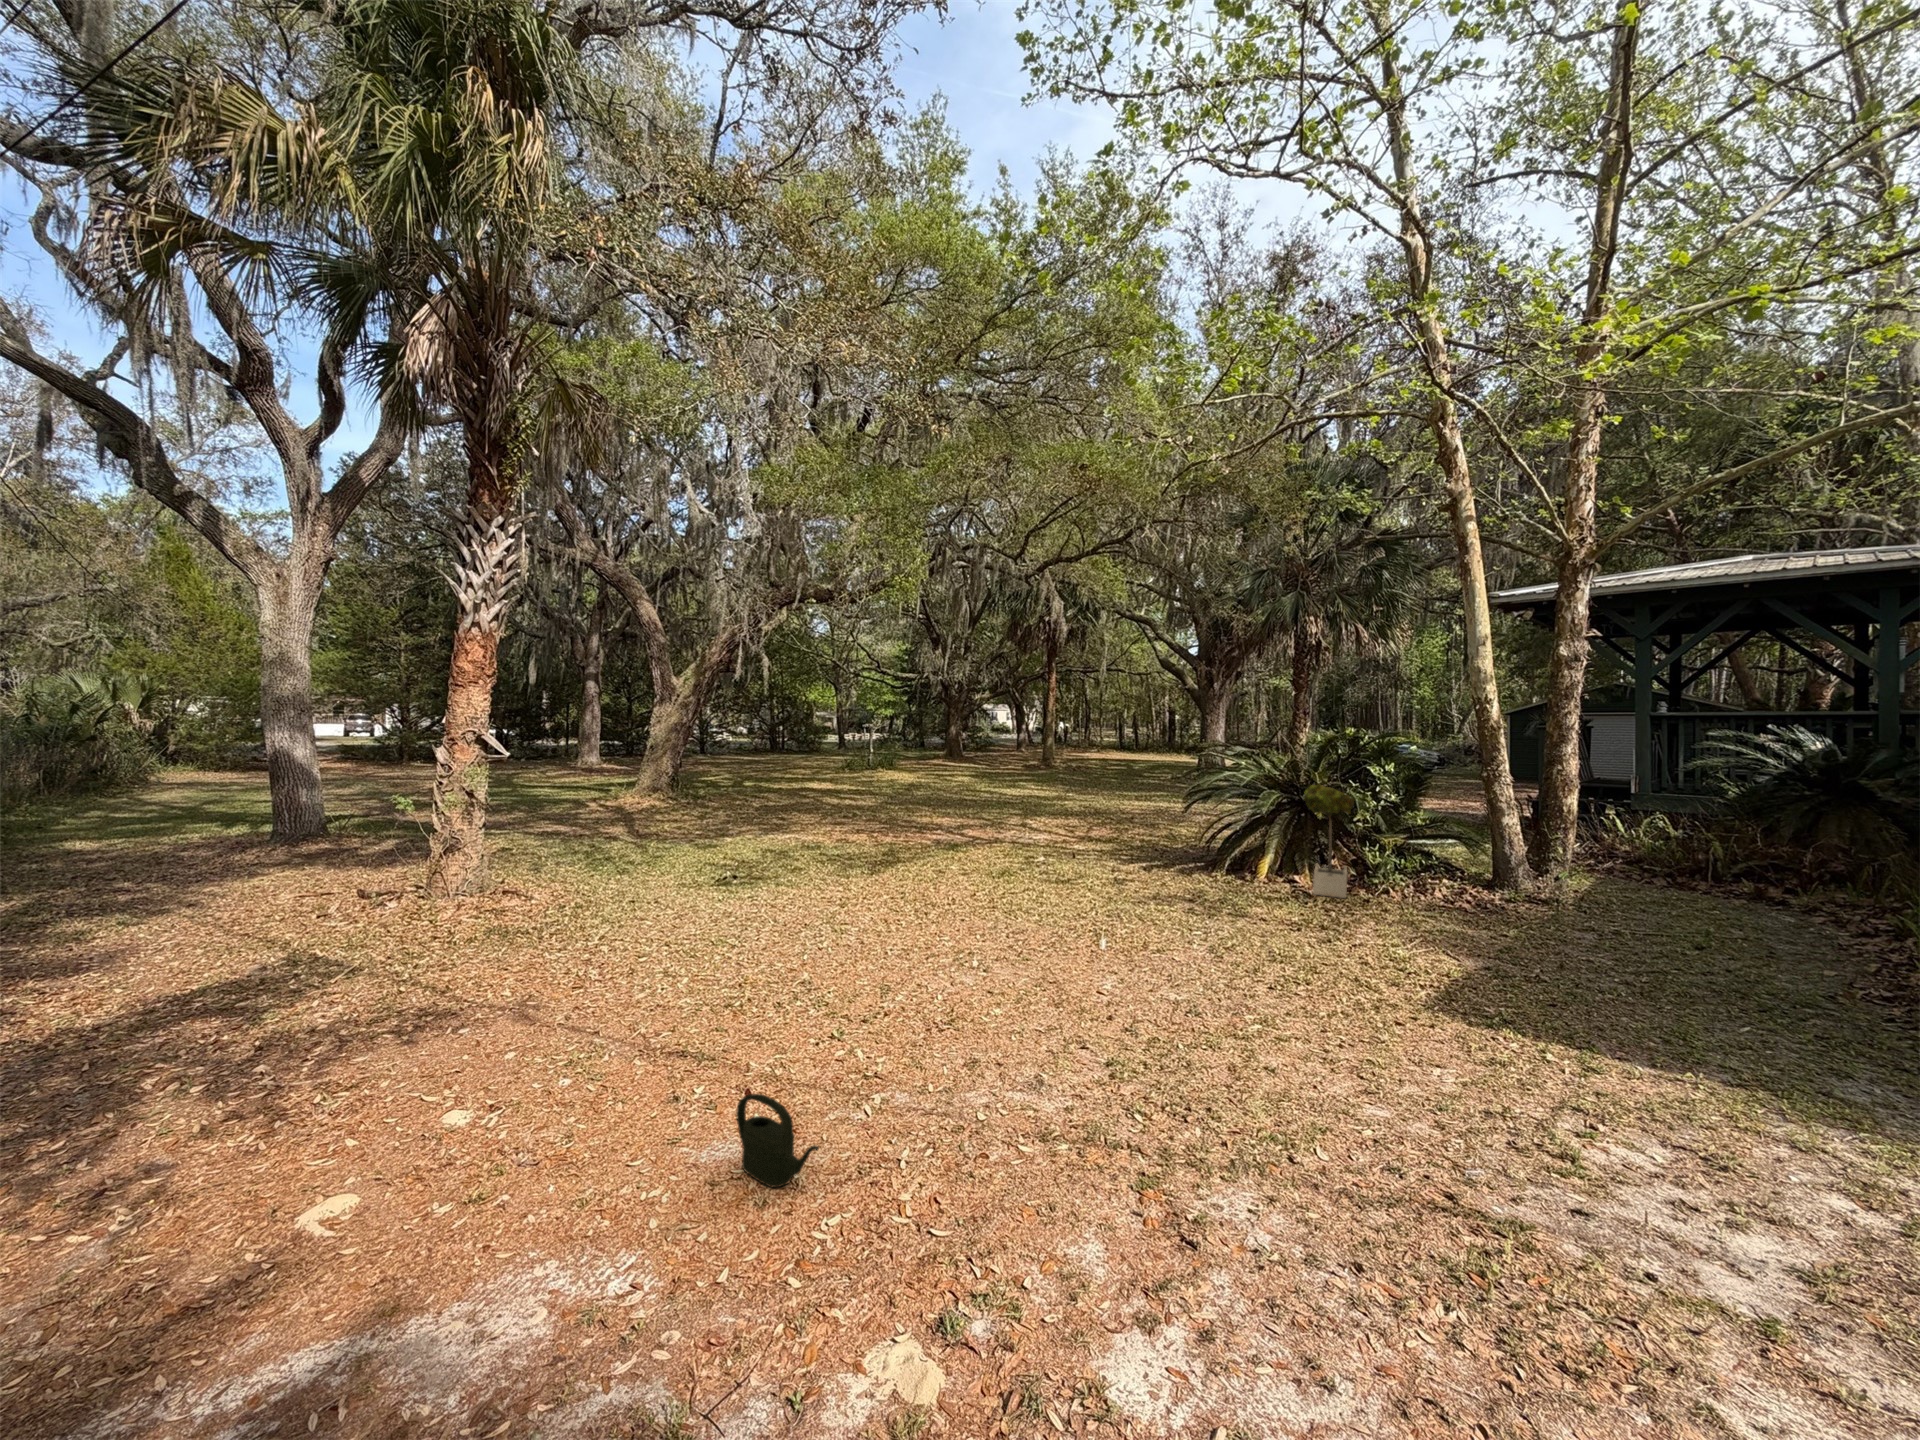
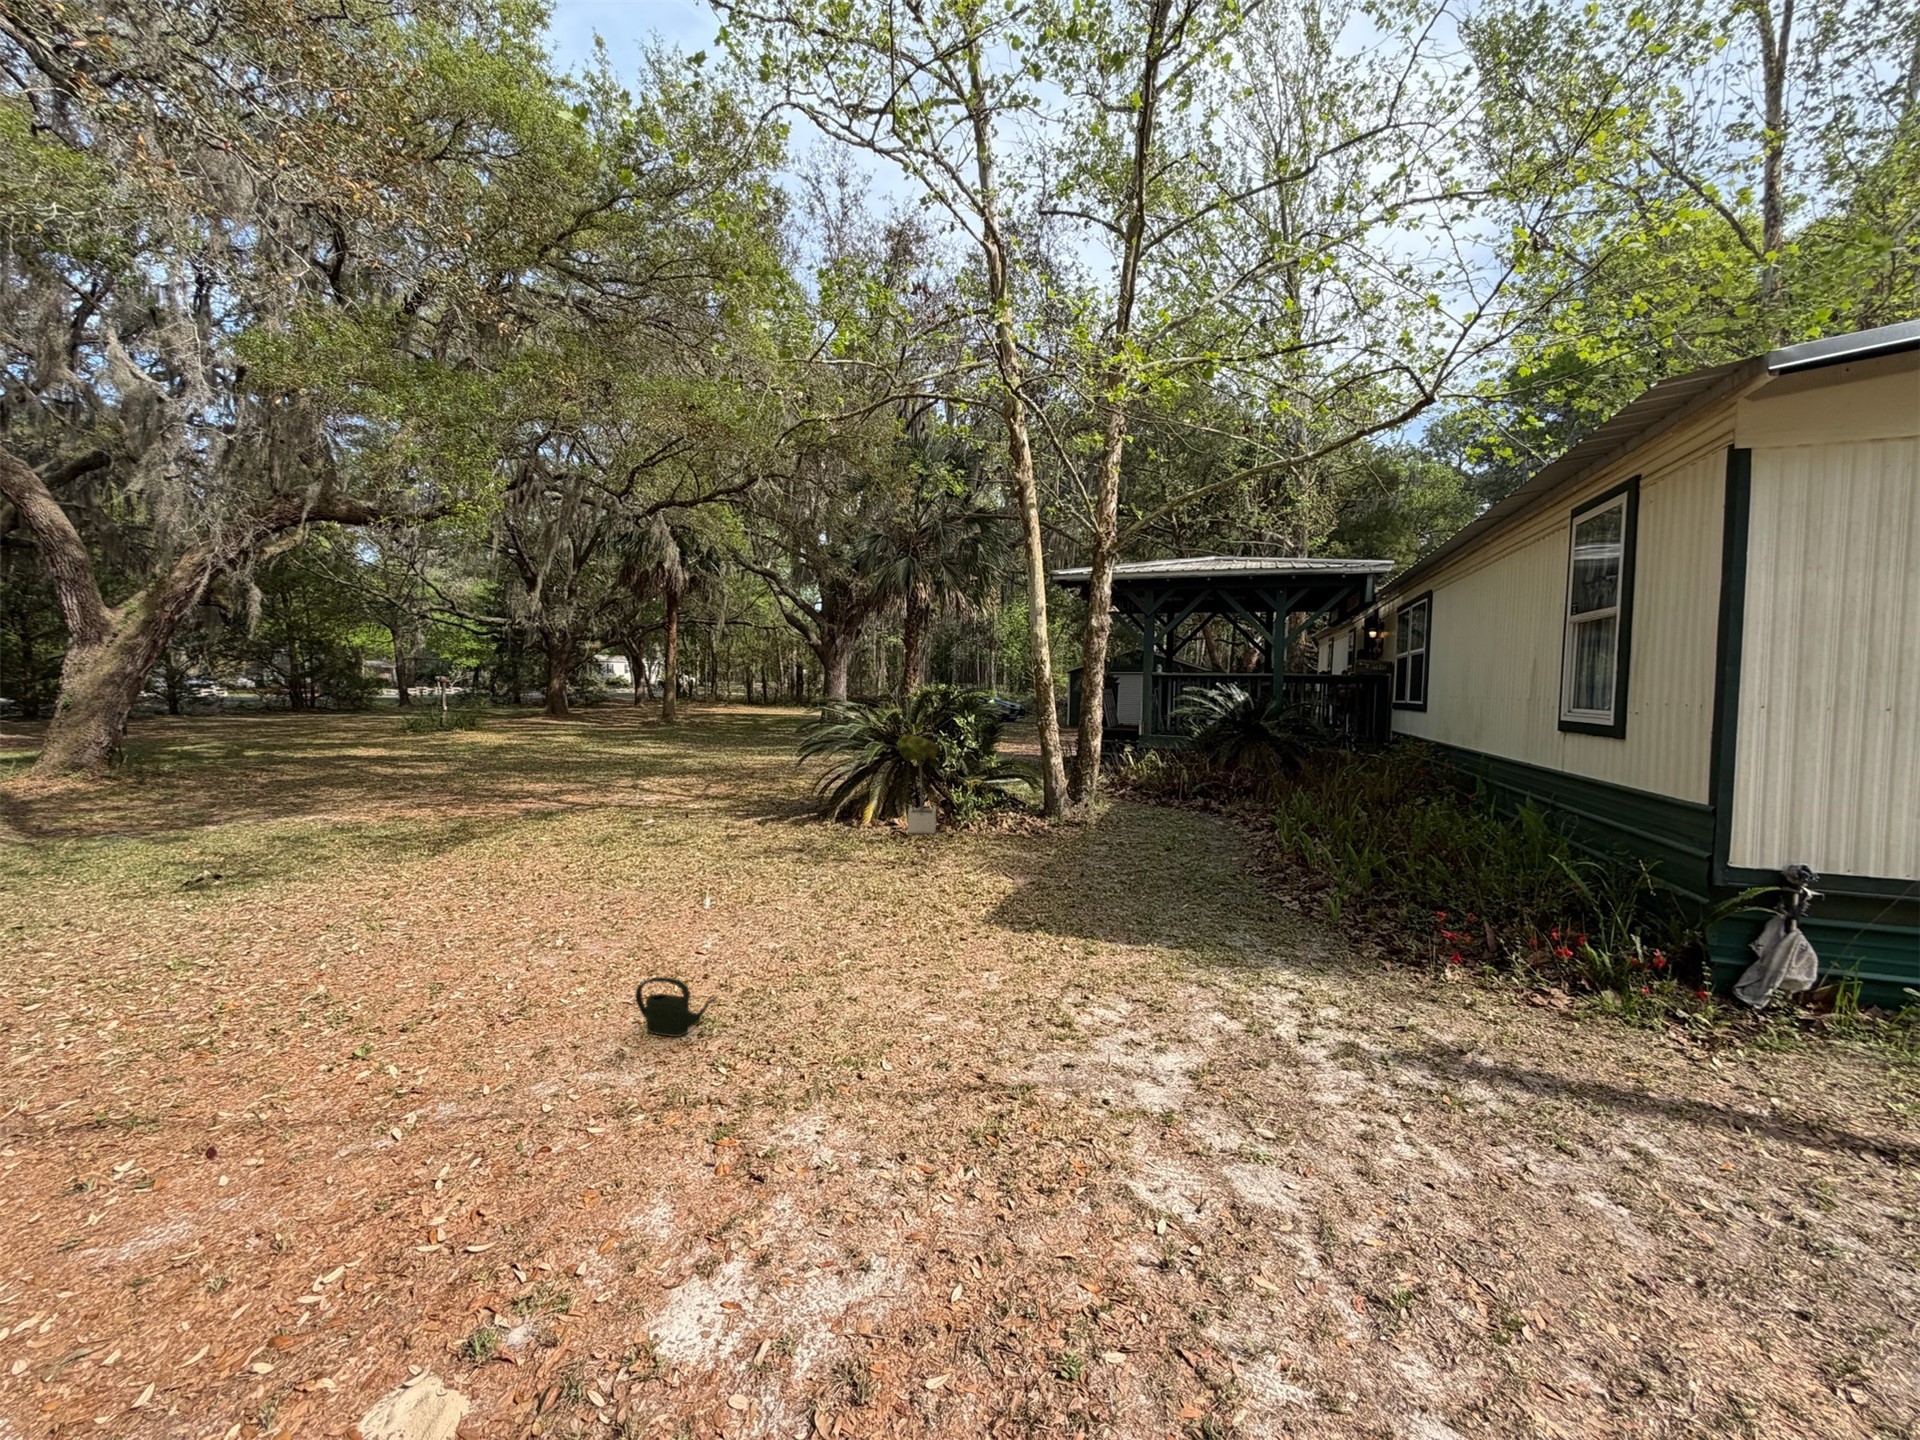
watering can: present [736,1094,819,1187] -> present [635,977,716,1037]

